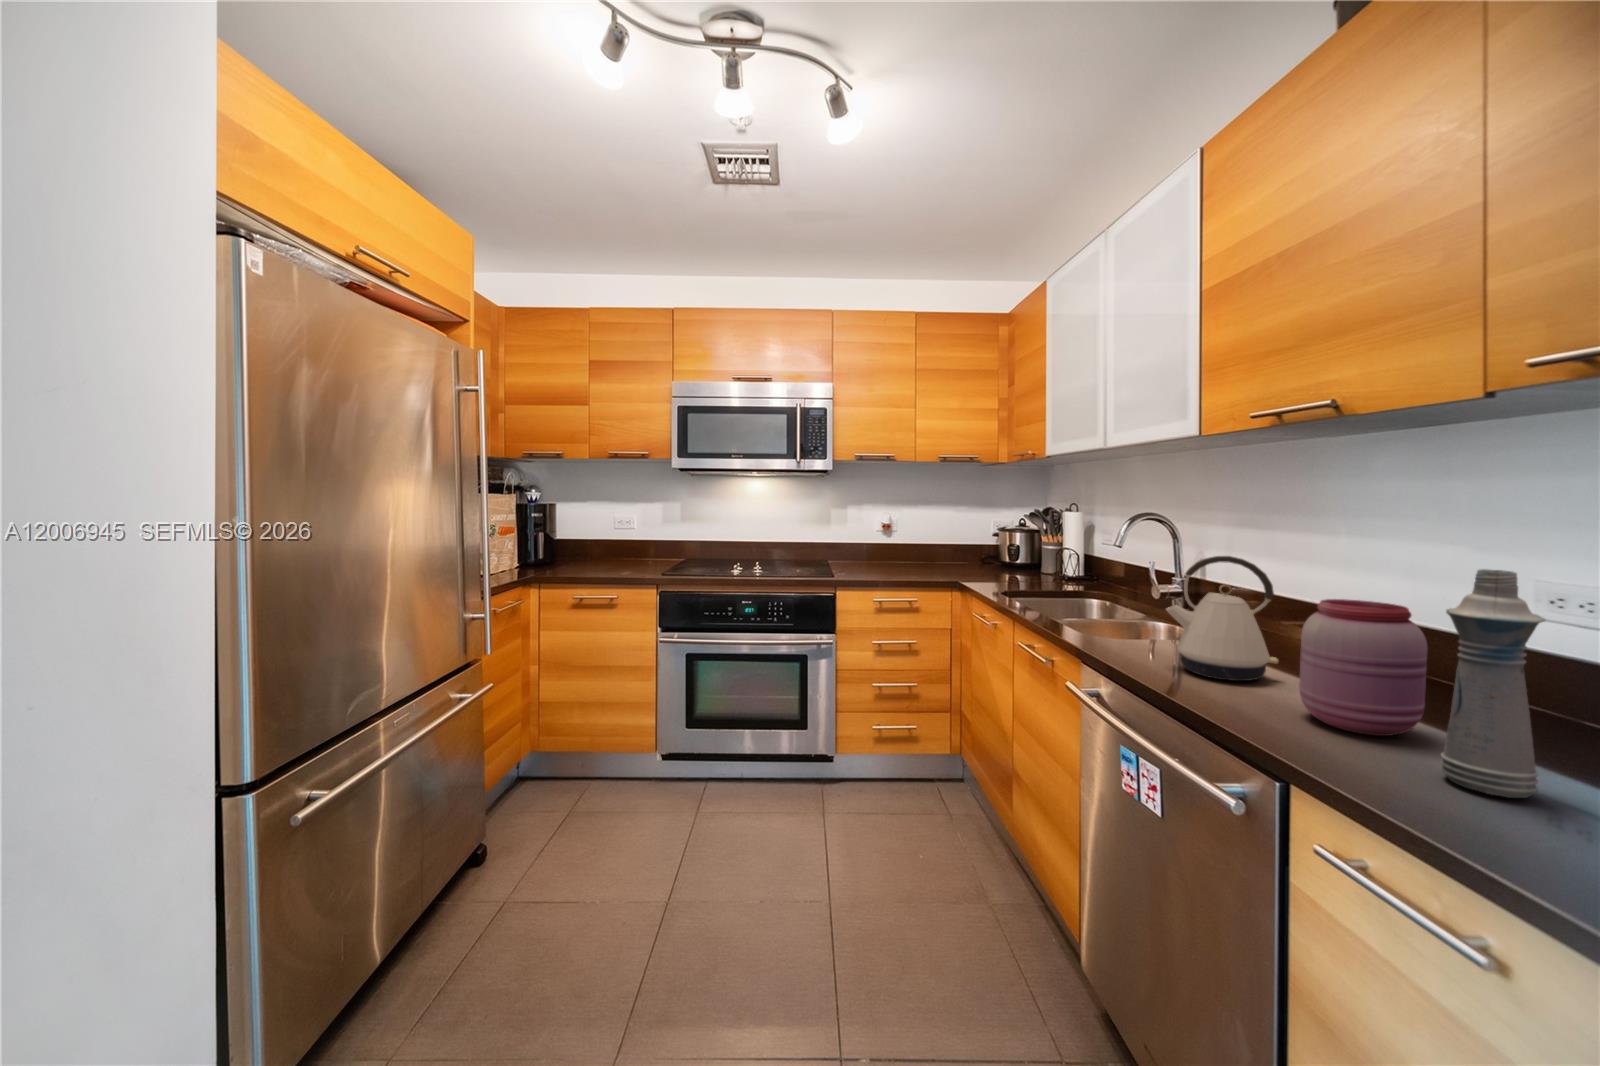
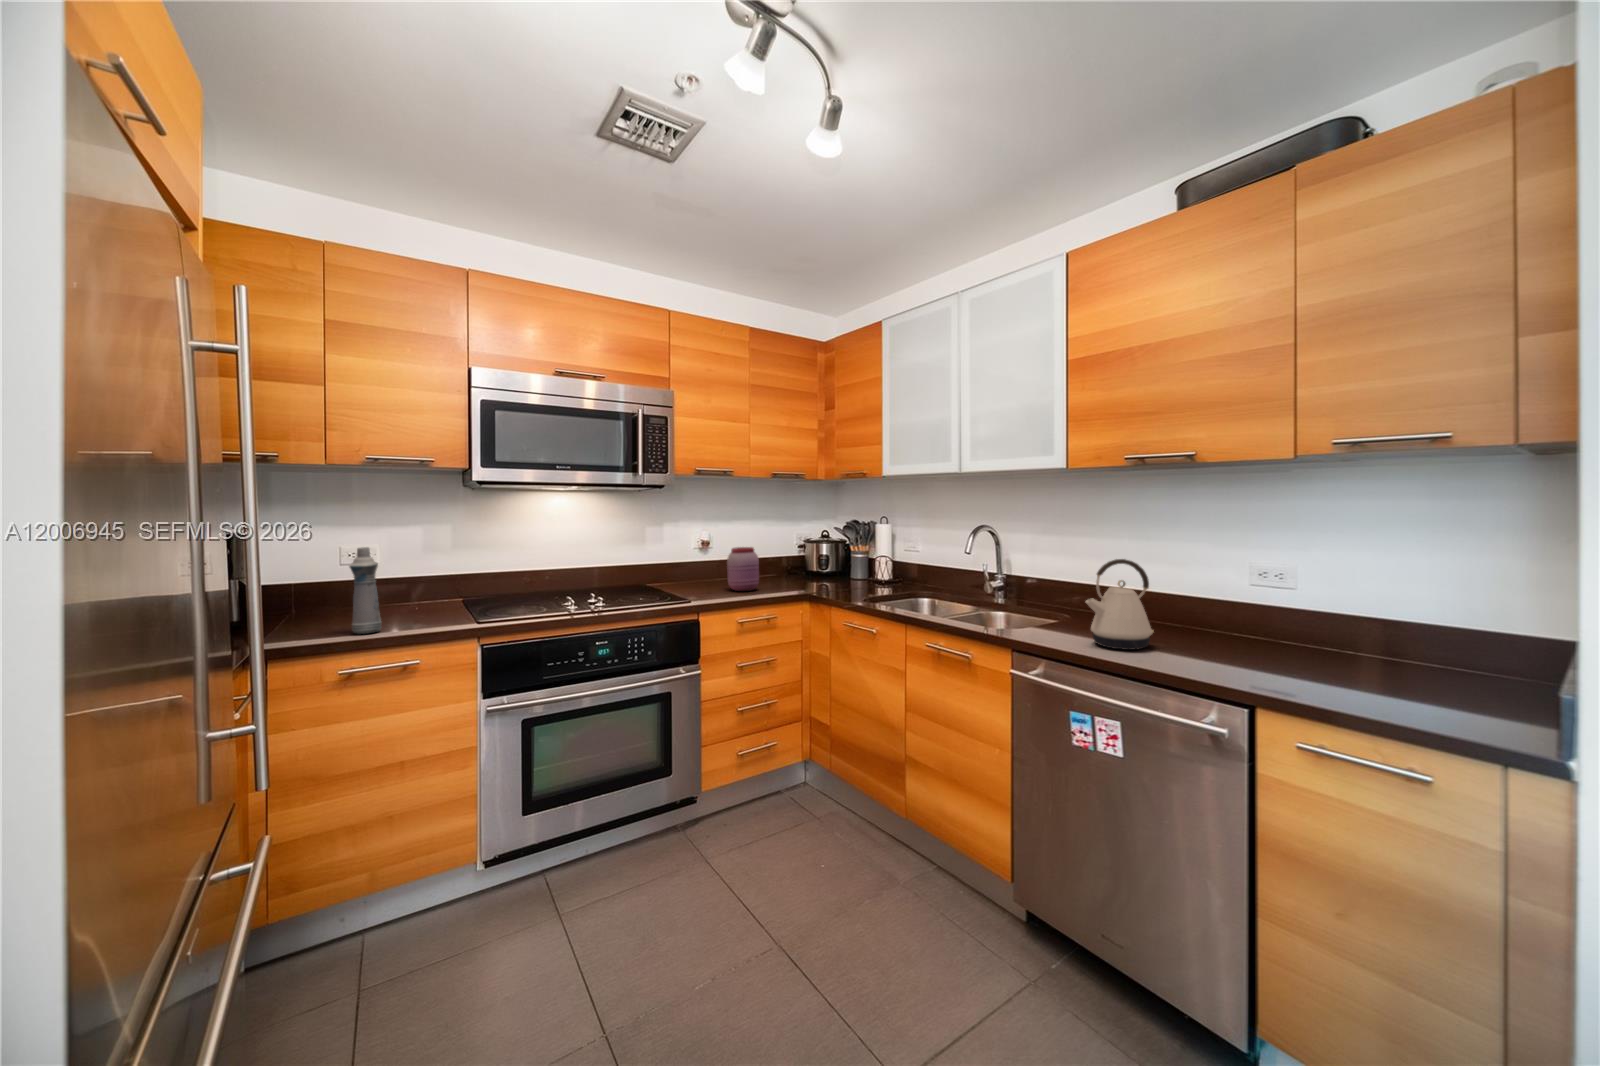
bottle: present [1441,569,1545,798] -> present [349,547,381,634]
jar: present [1299,599,1427,736] -> present [727,547,759,591]

